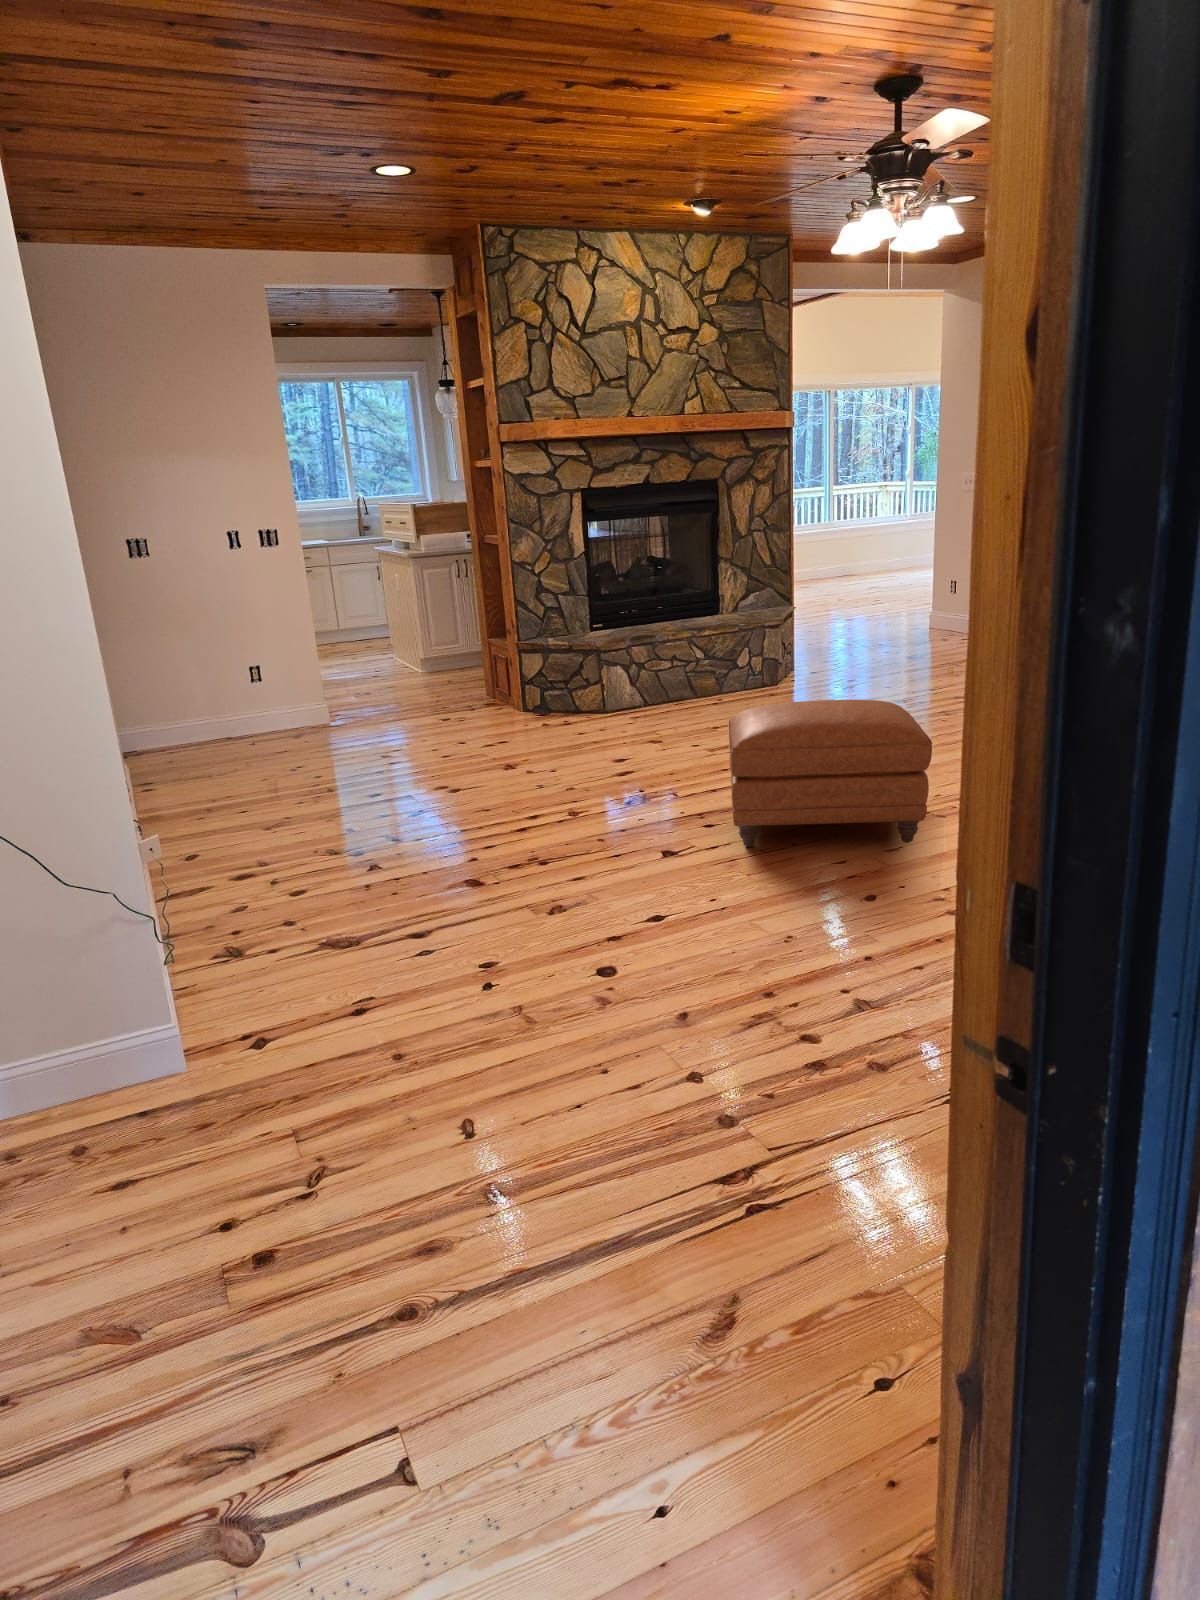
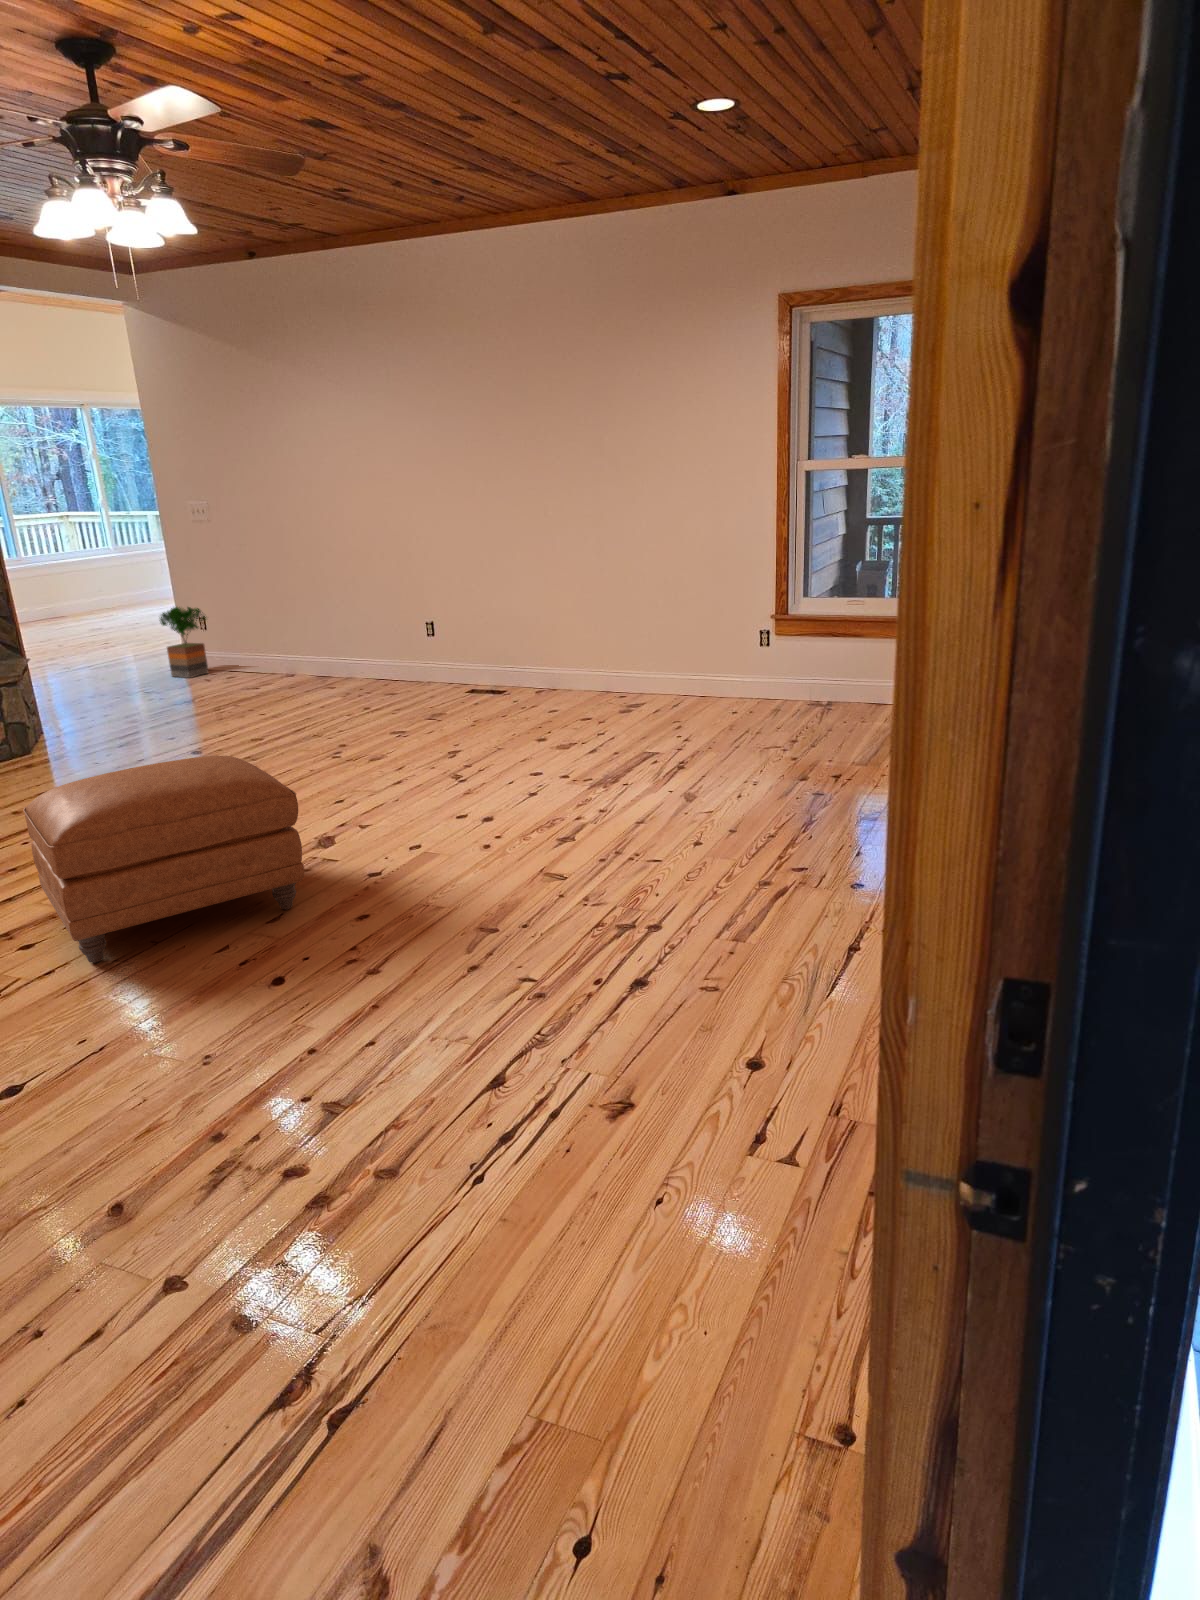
potted tree: none [908,570,955,636] -> present [160,607,208,678]

